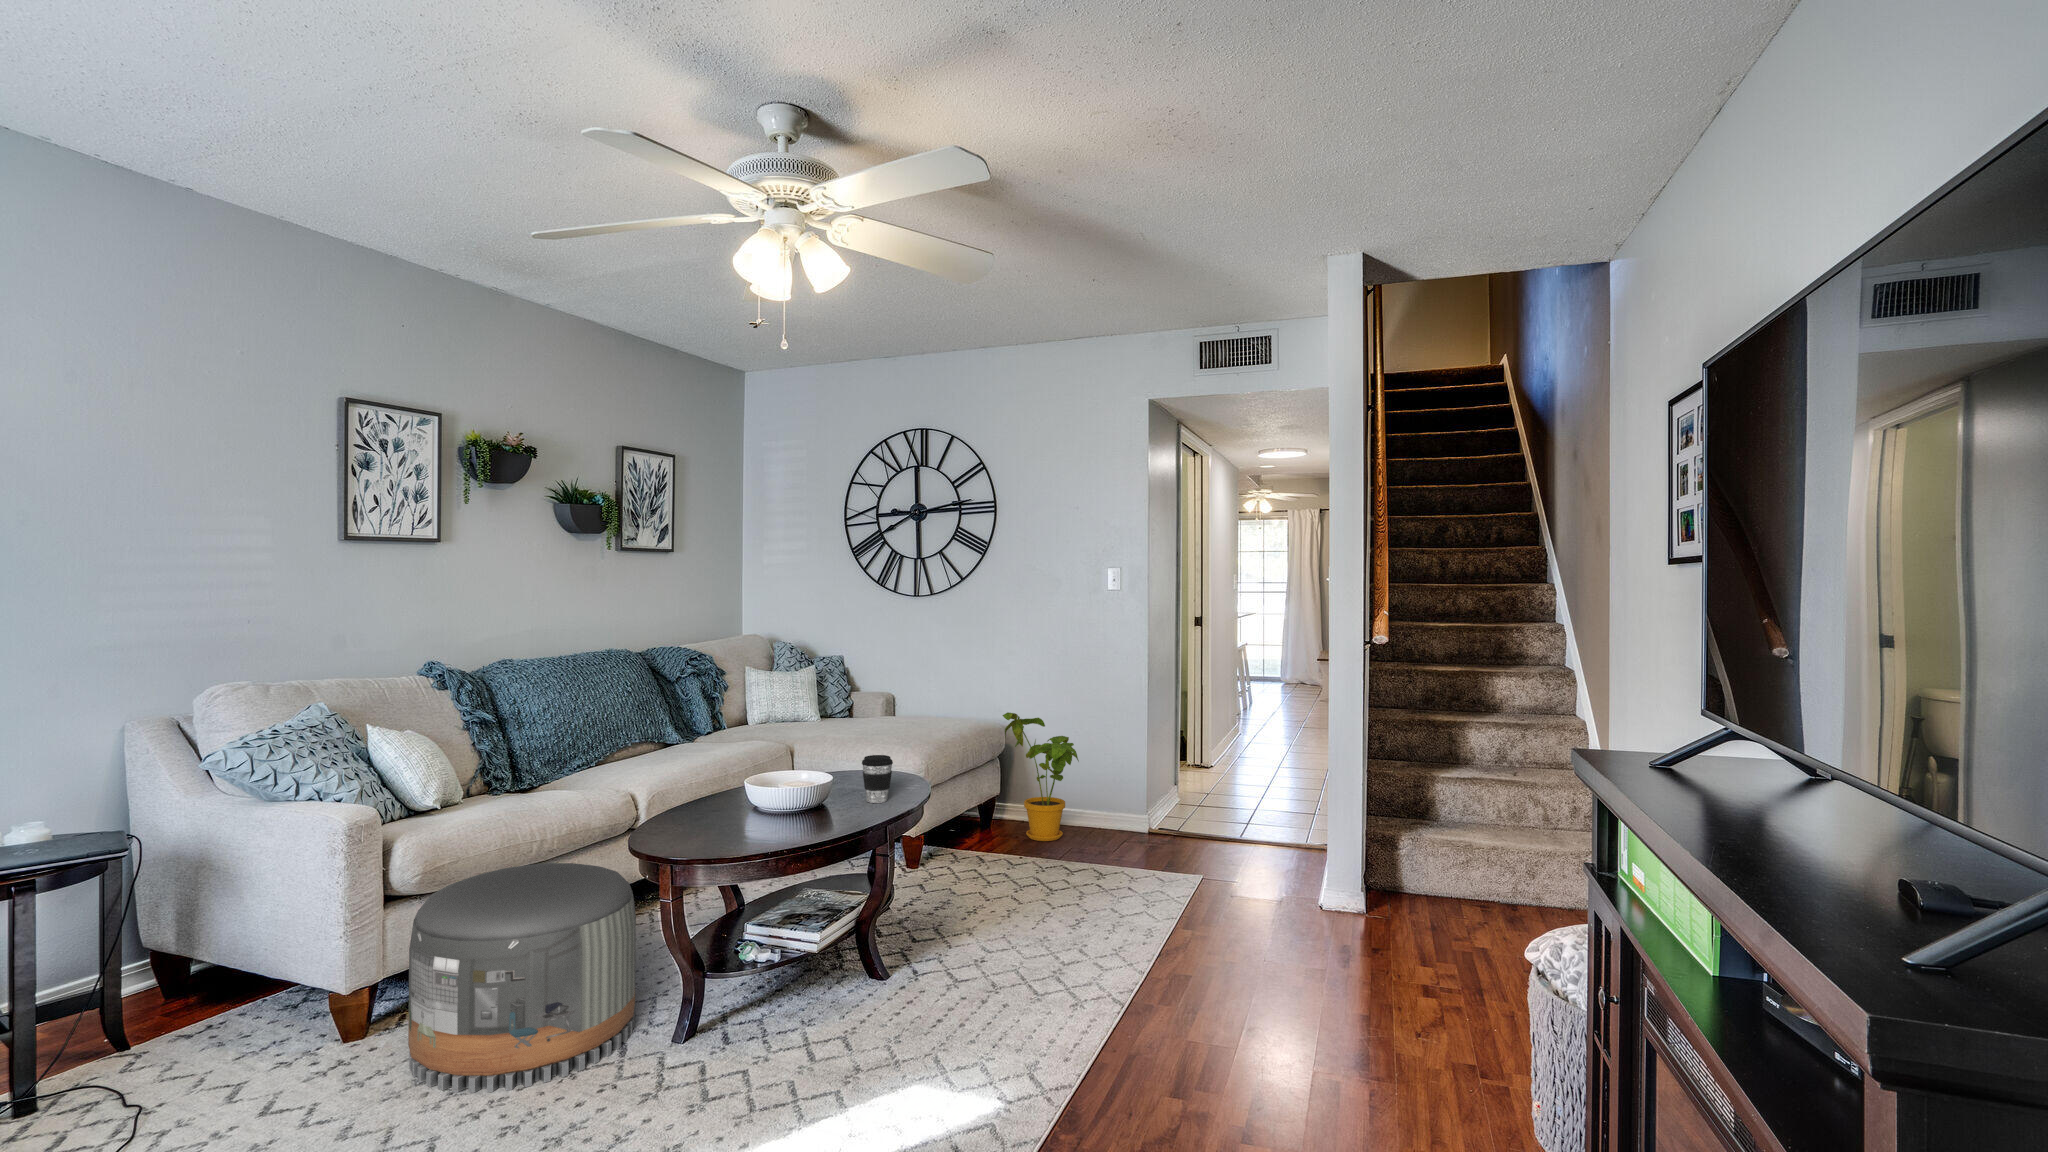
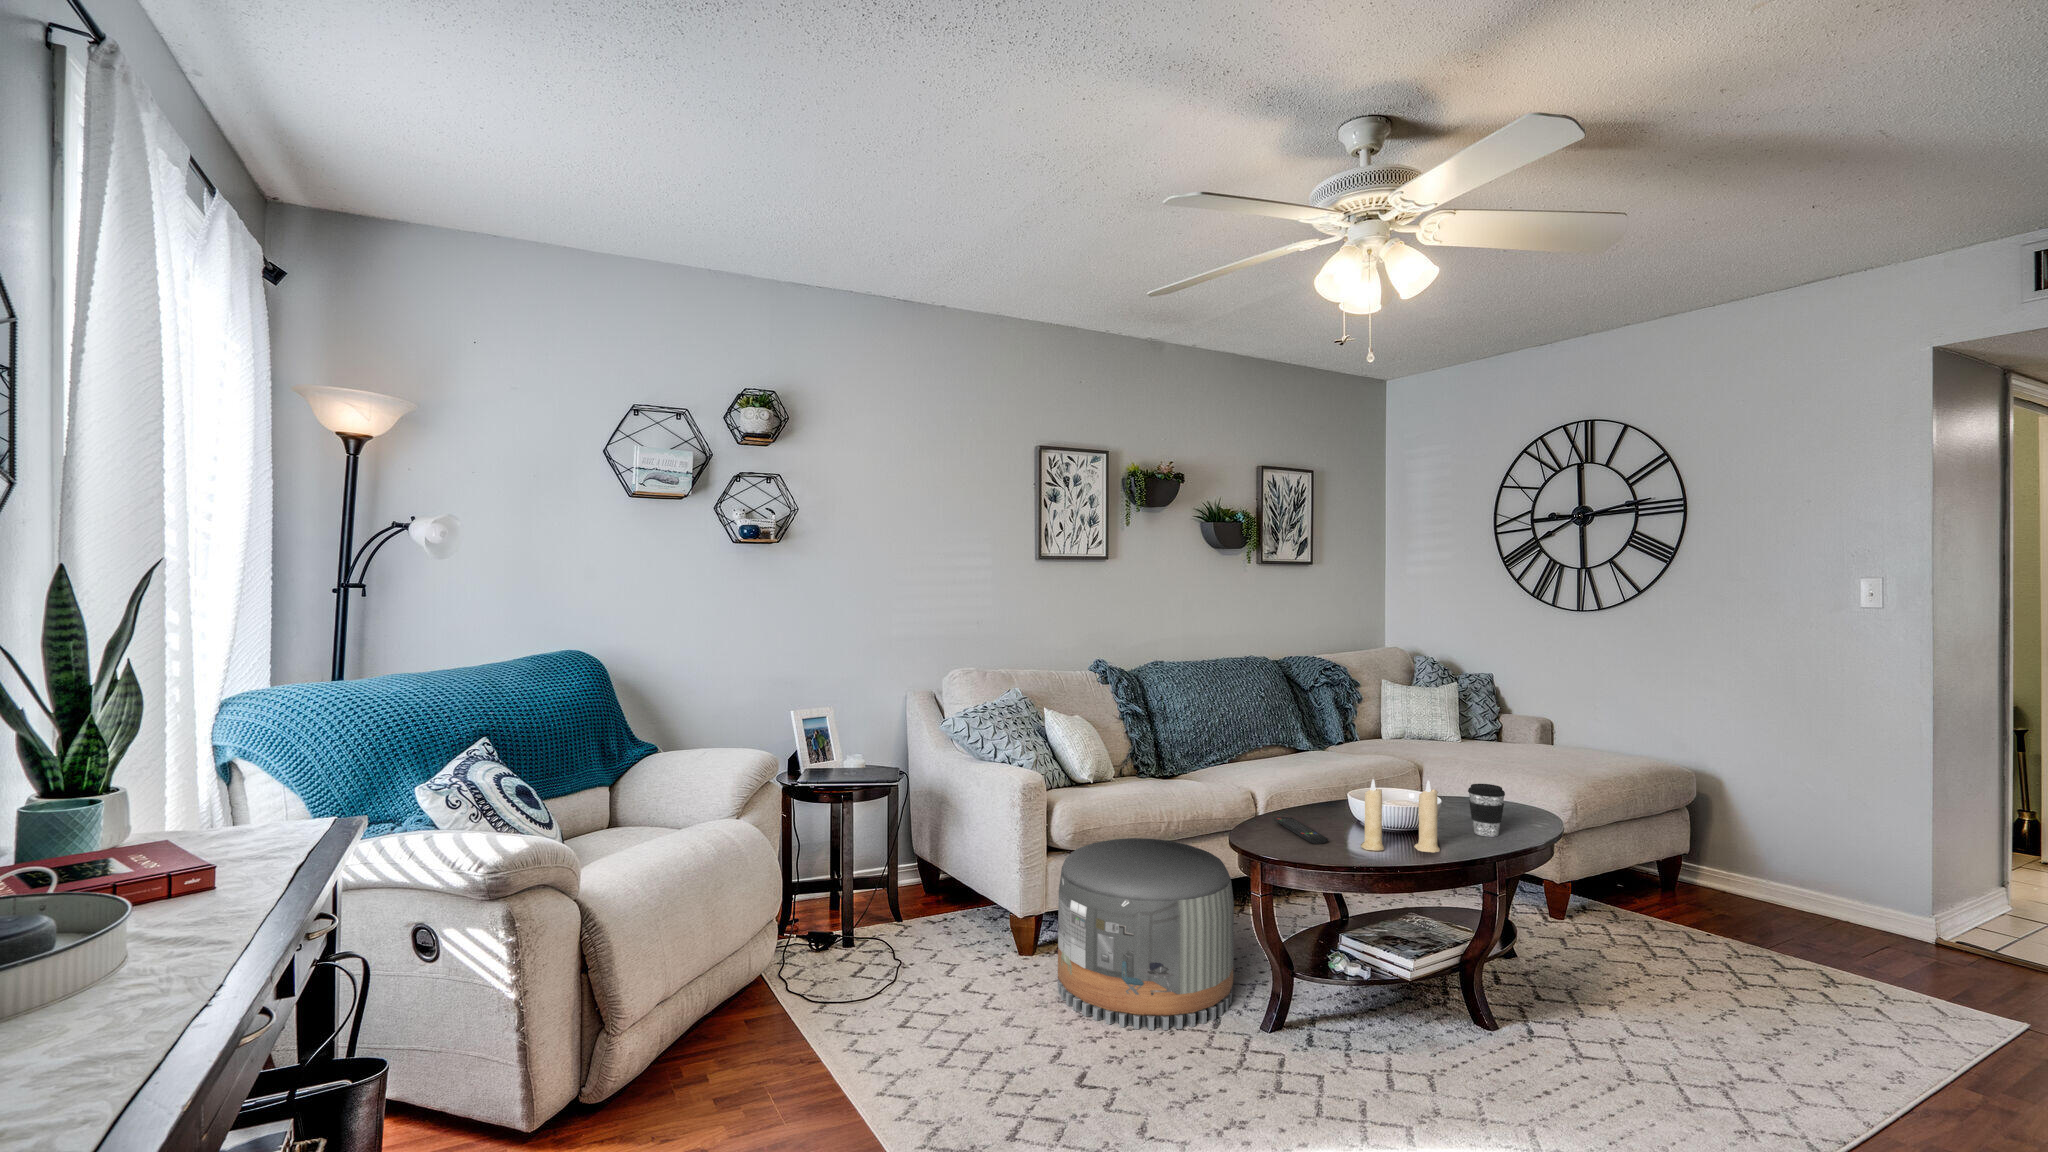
house plant: present [1003,712,1079,841] -> none [1687,755,1807,924]
candle: none [772,755,845,834] -> present [1361,779,1440,853]
remote control: none [677,814,740,837] -> present [1274,817,1328,844]

